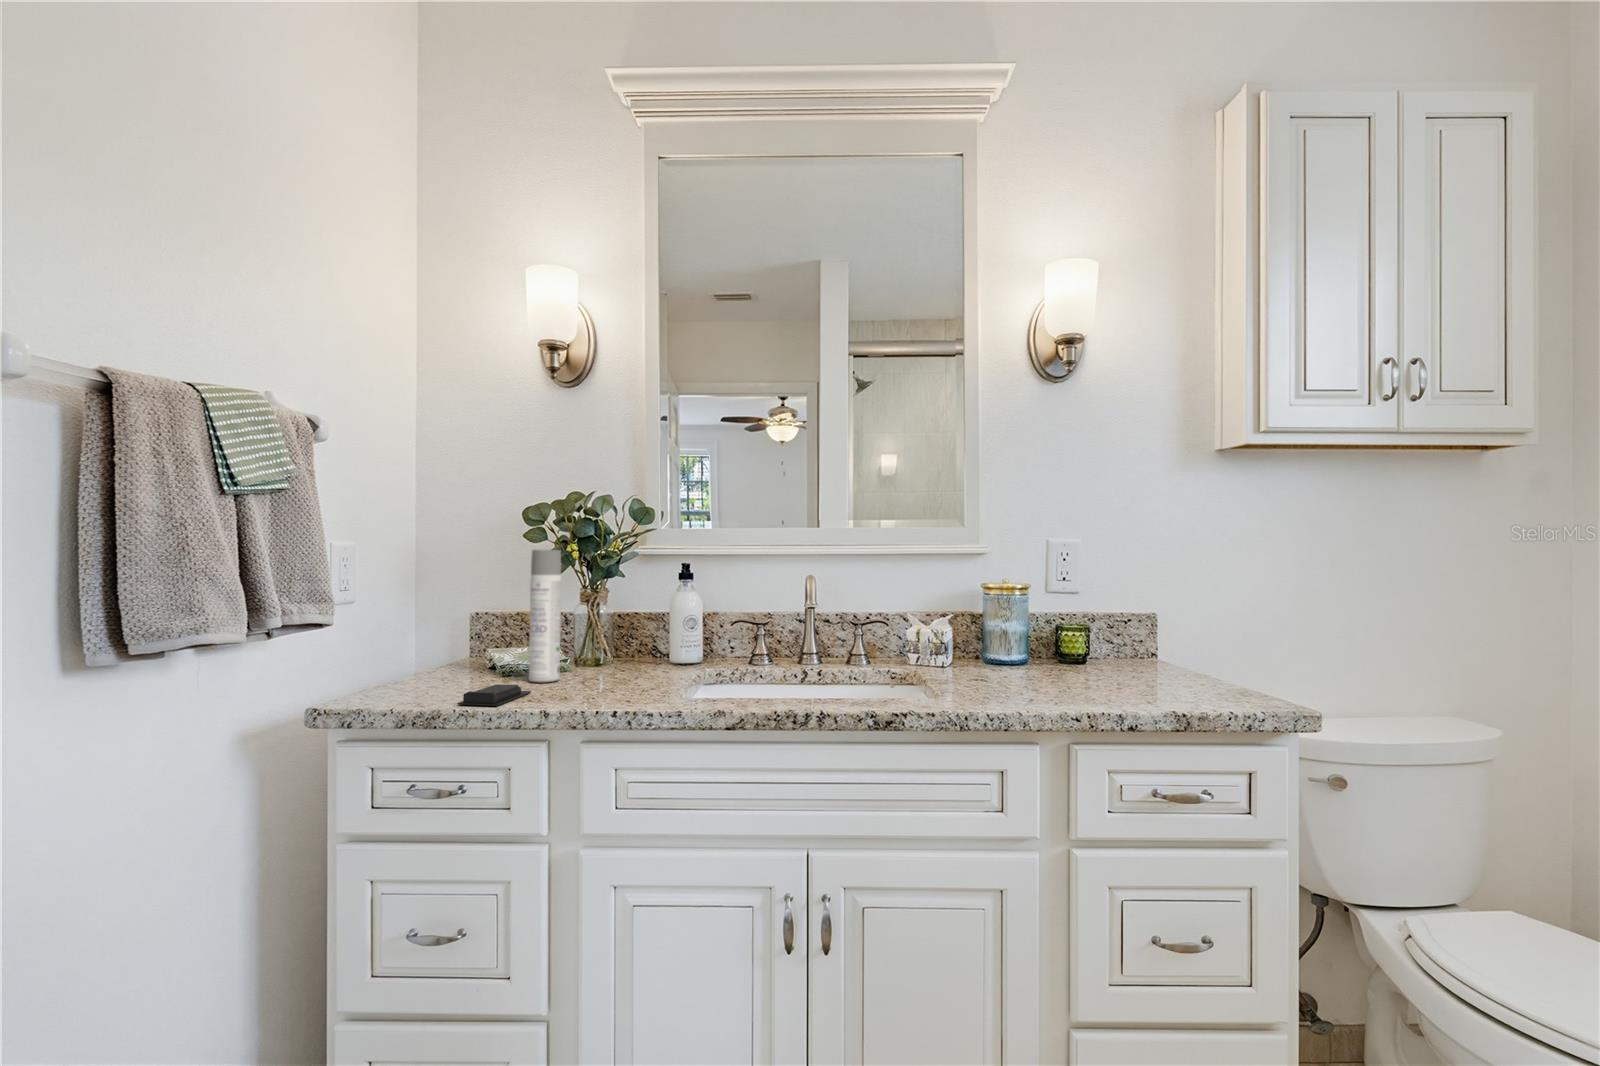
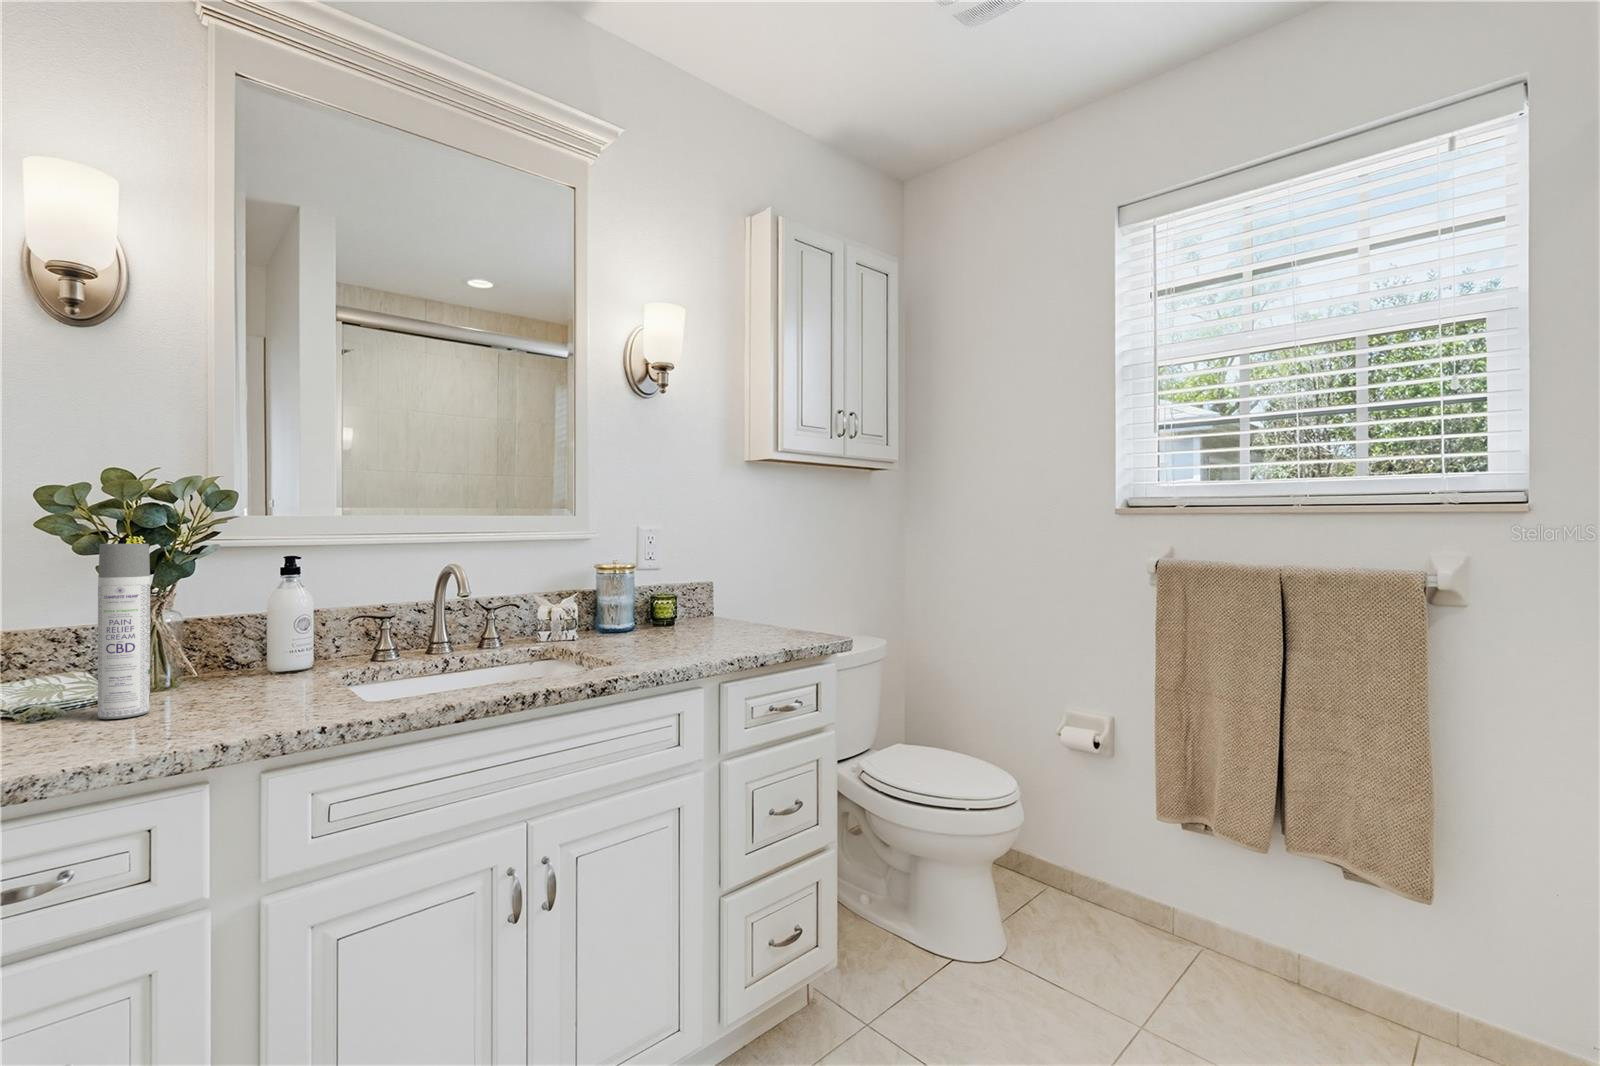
soap bar: present [457,684,531,706] -> none [57,722,144,759]

